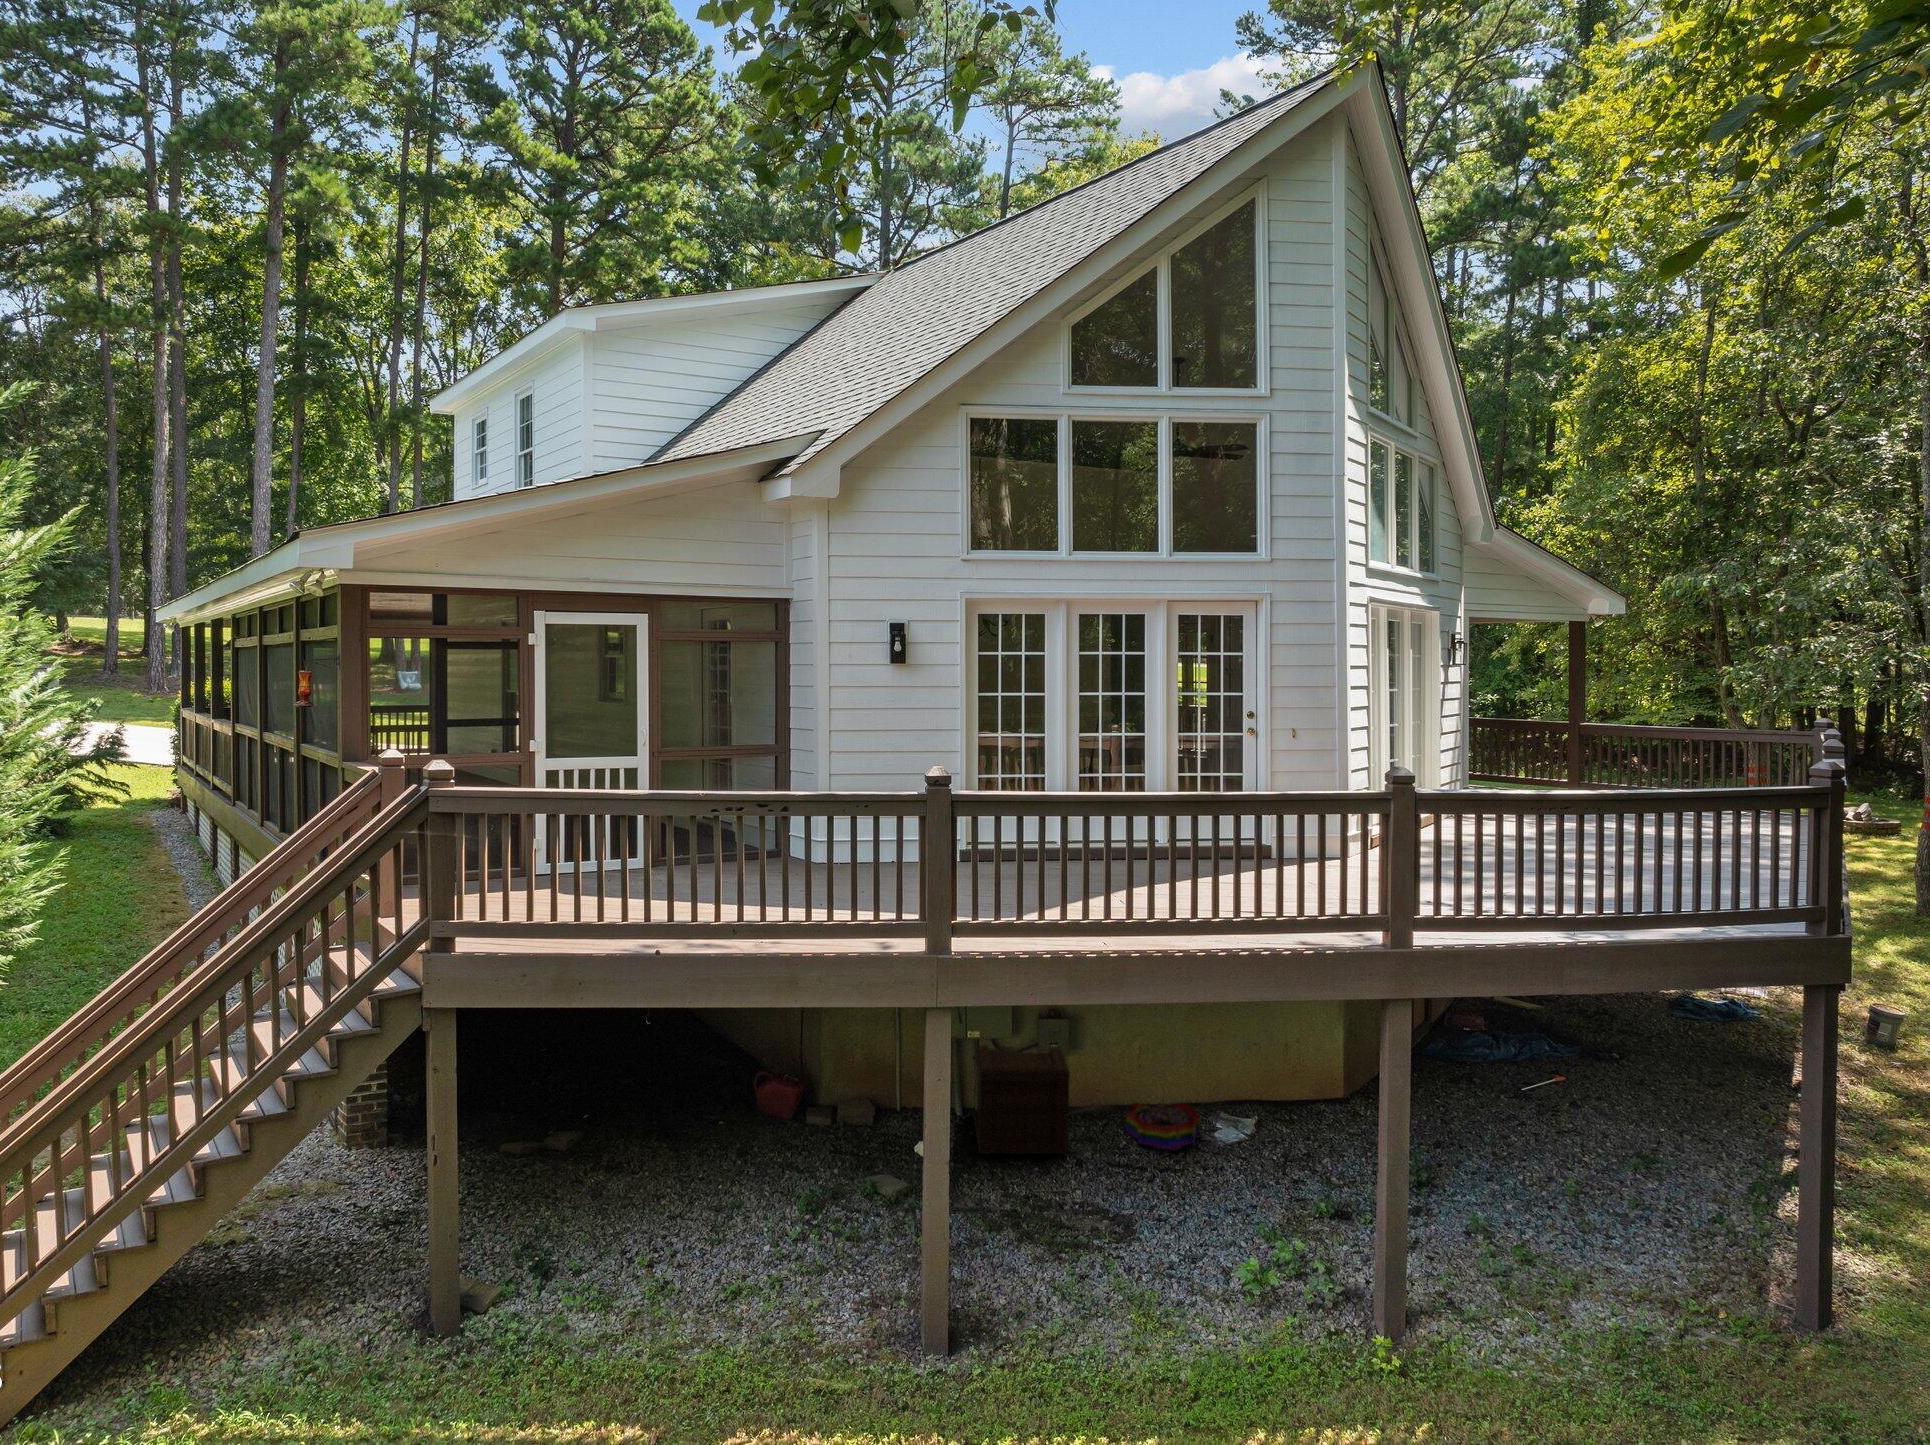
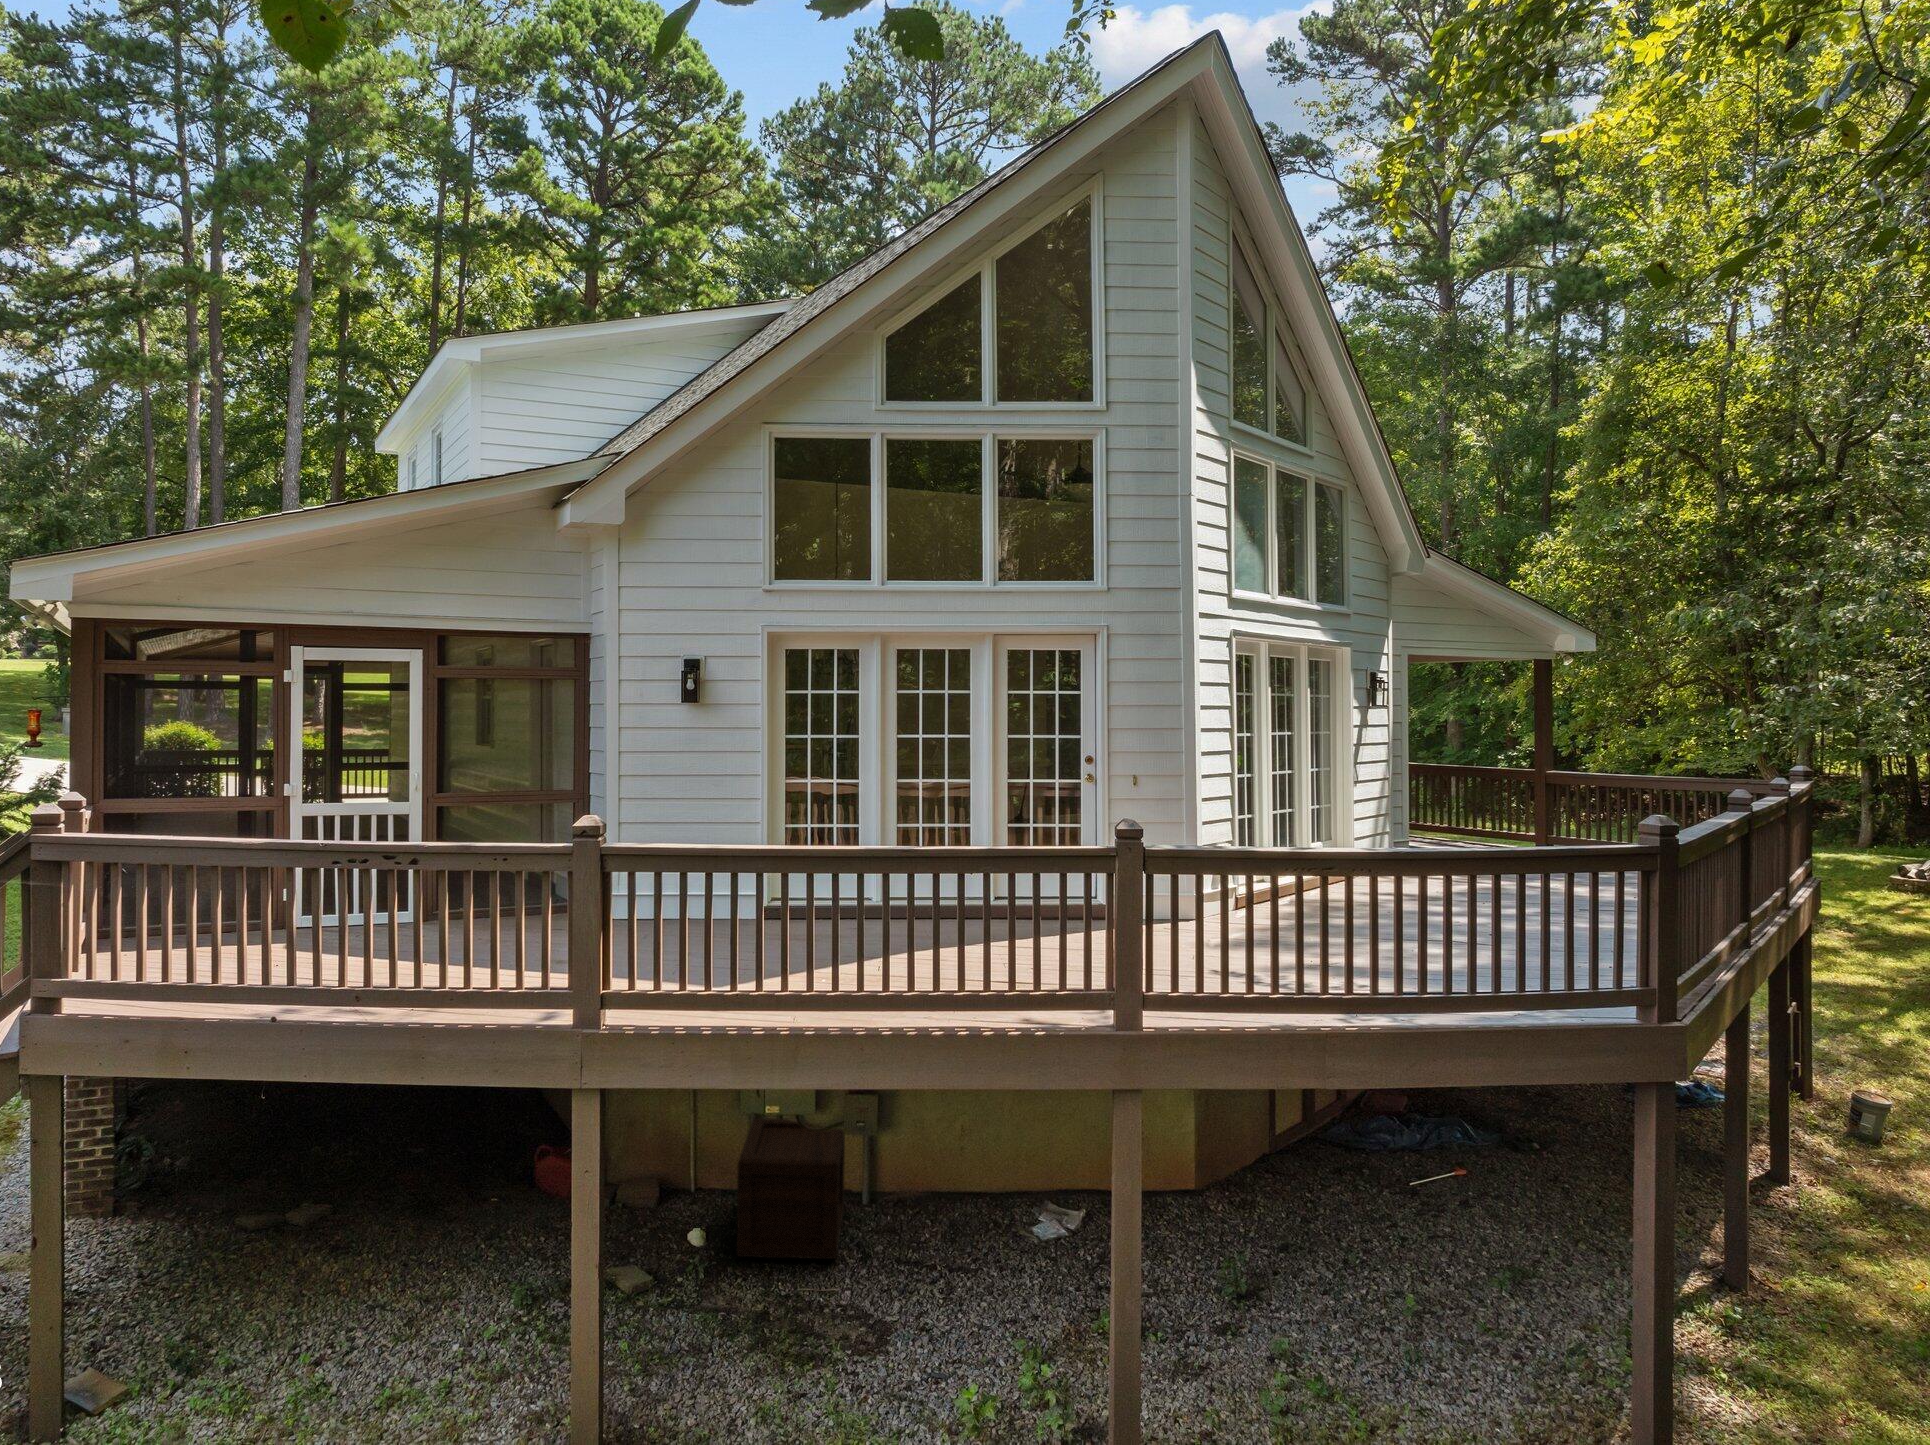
storage bin: present [1126,1103,1199,1150] -> none [917,1192,997,1256]

